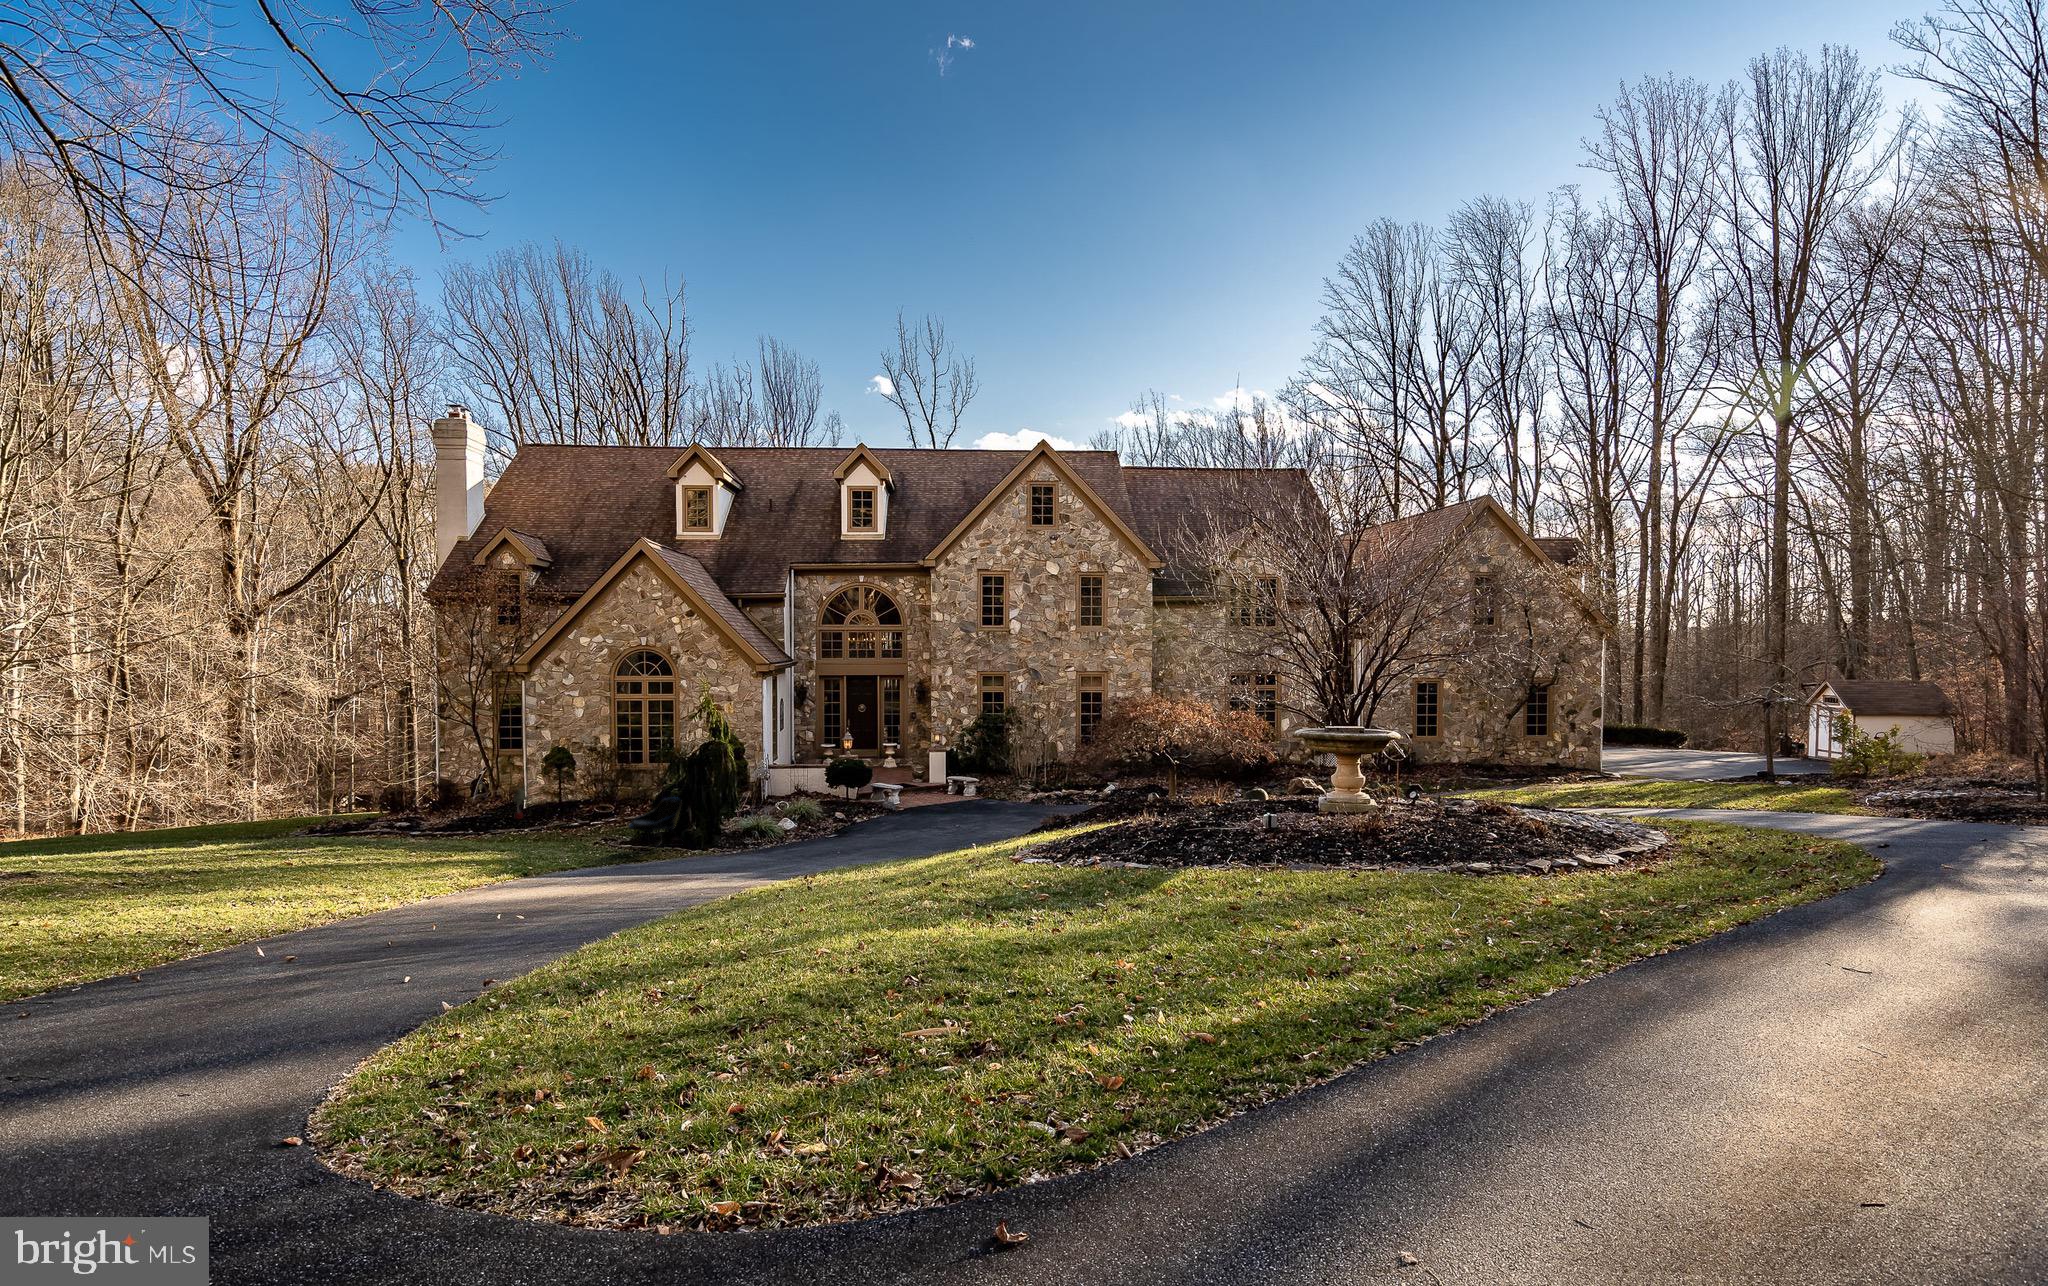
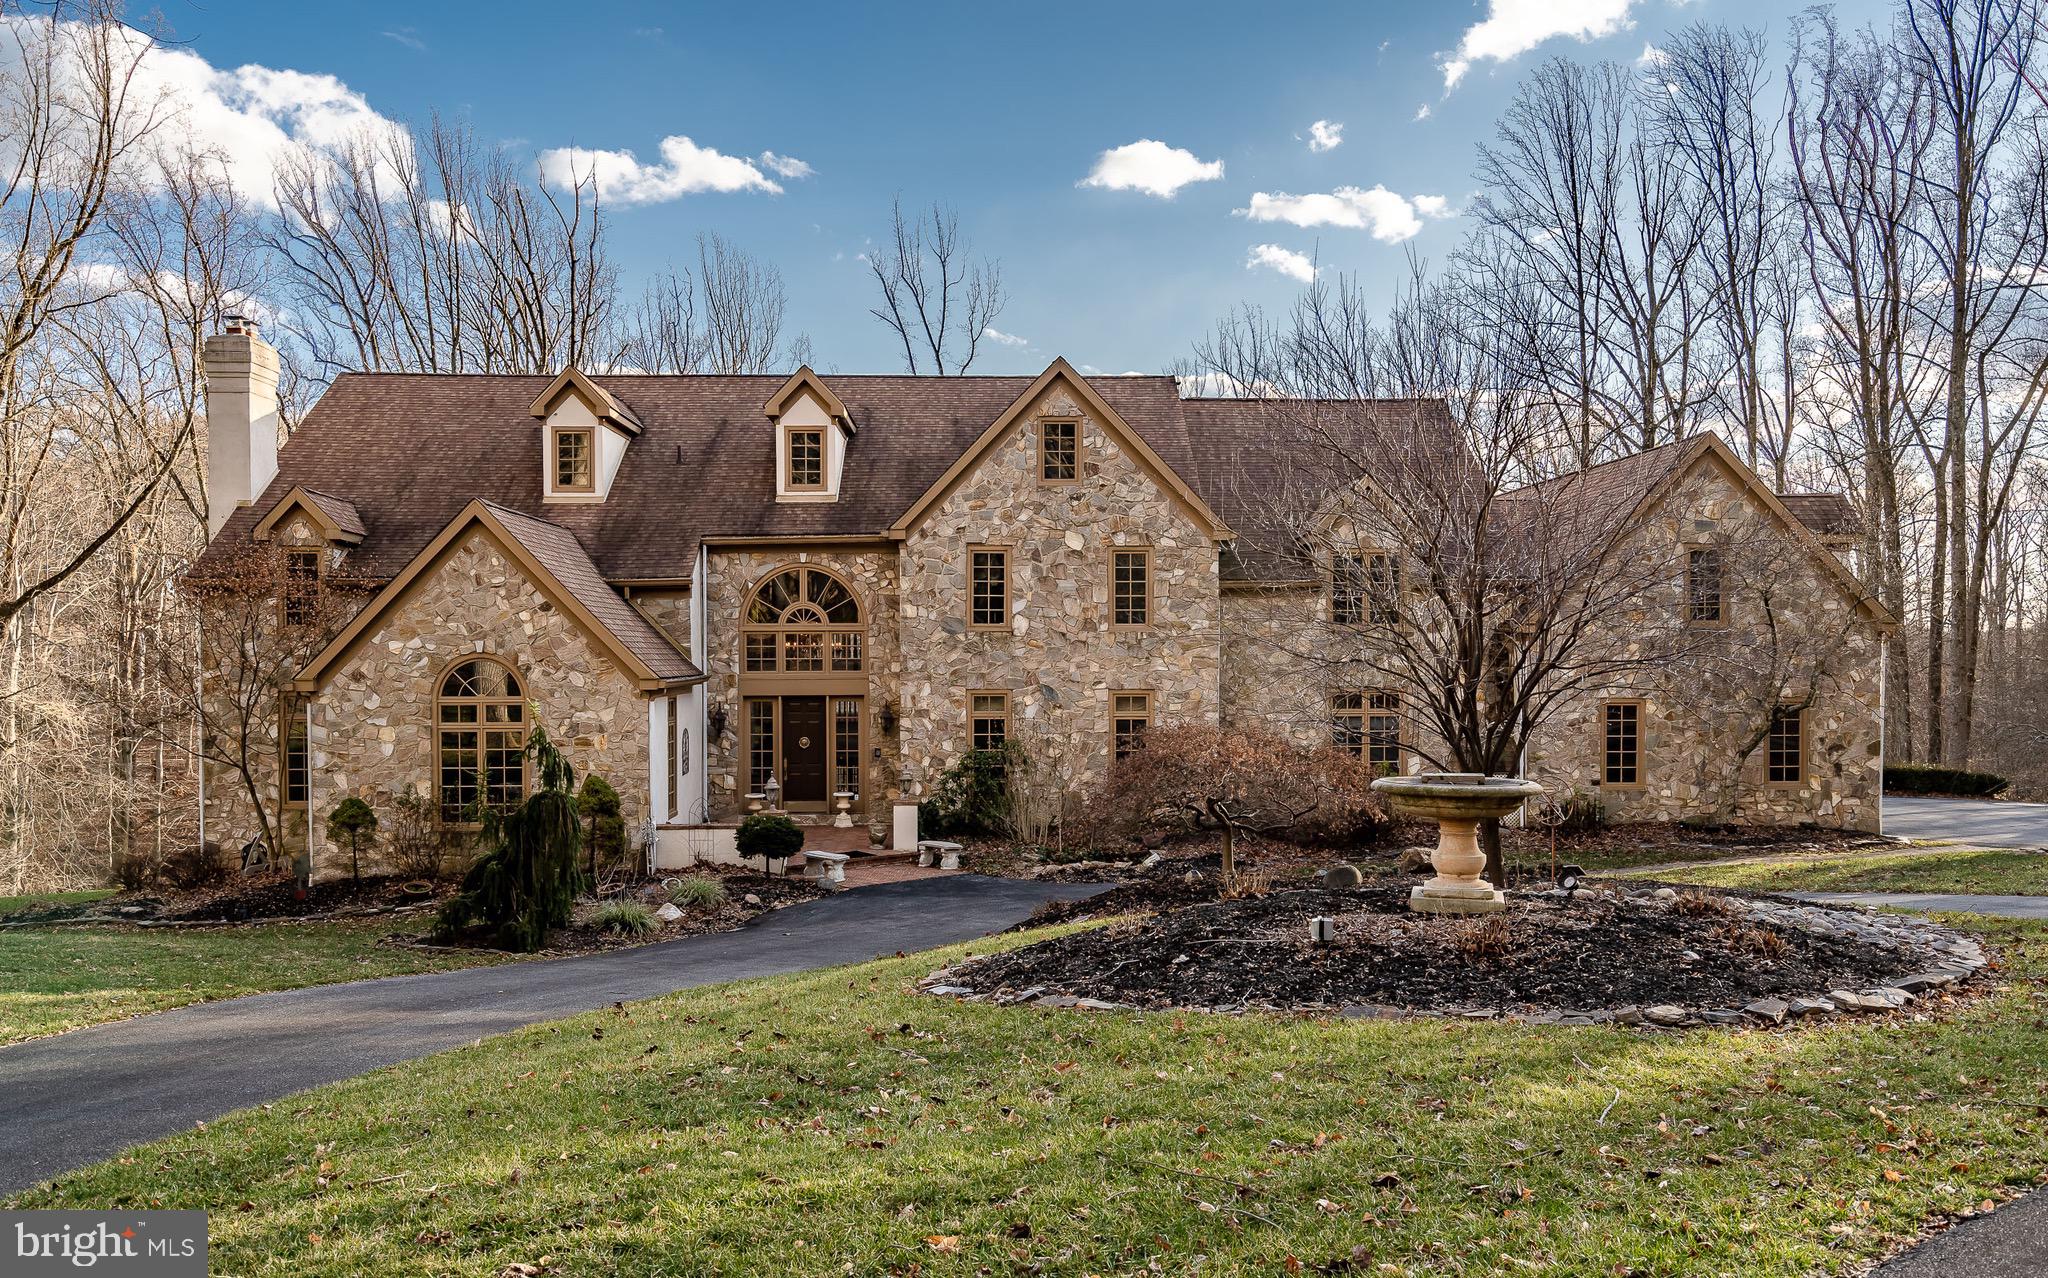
lounge chair: present [628,797,683,848] -> none [430,872,513,954]

